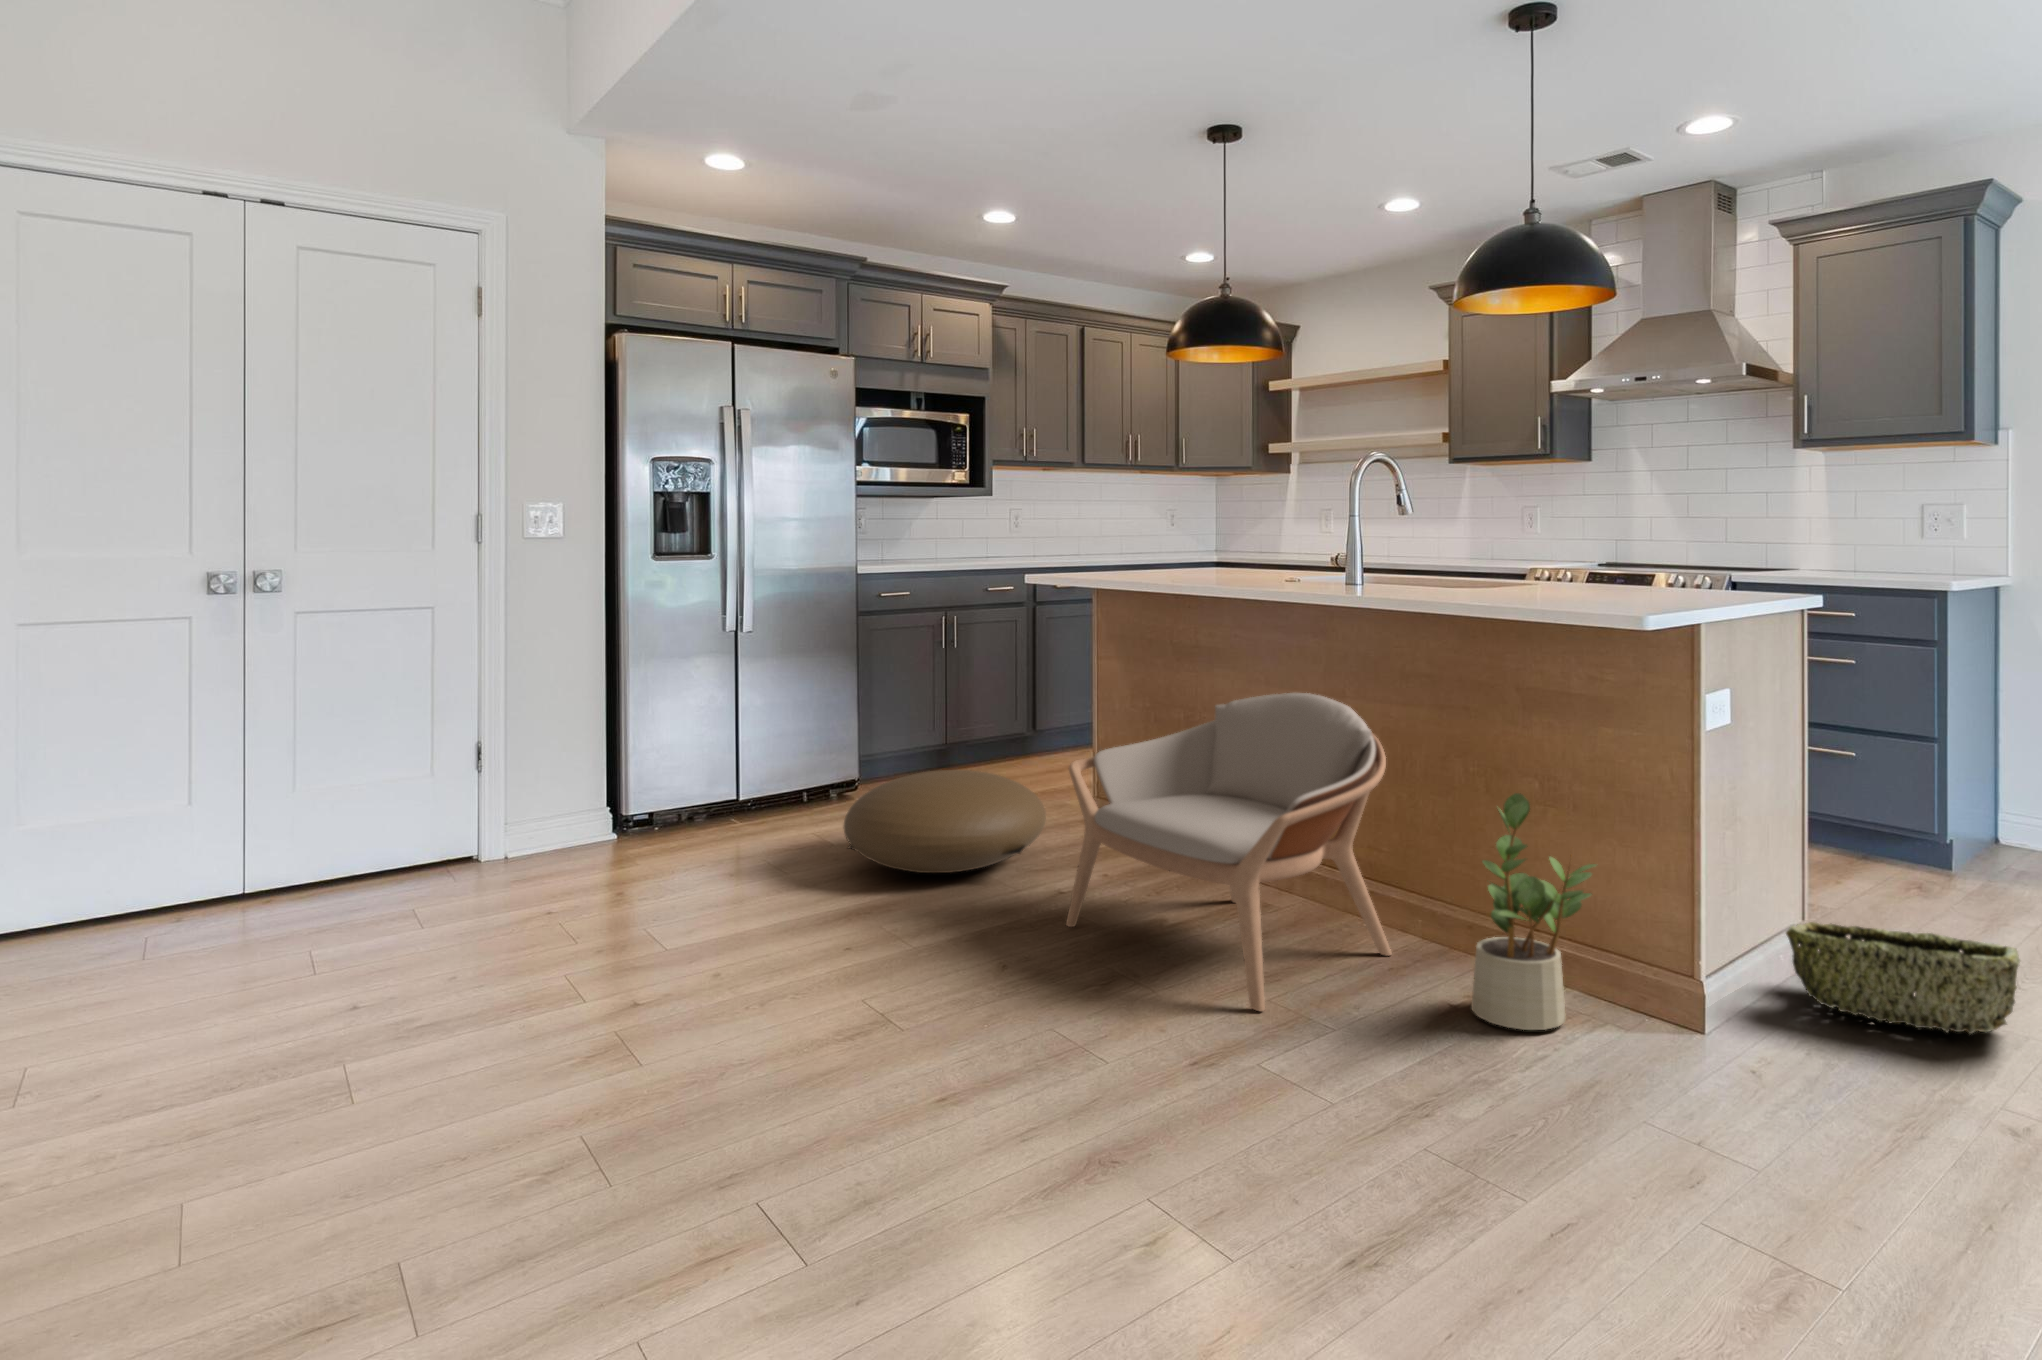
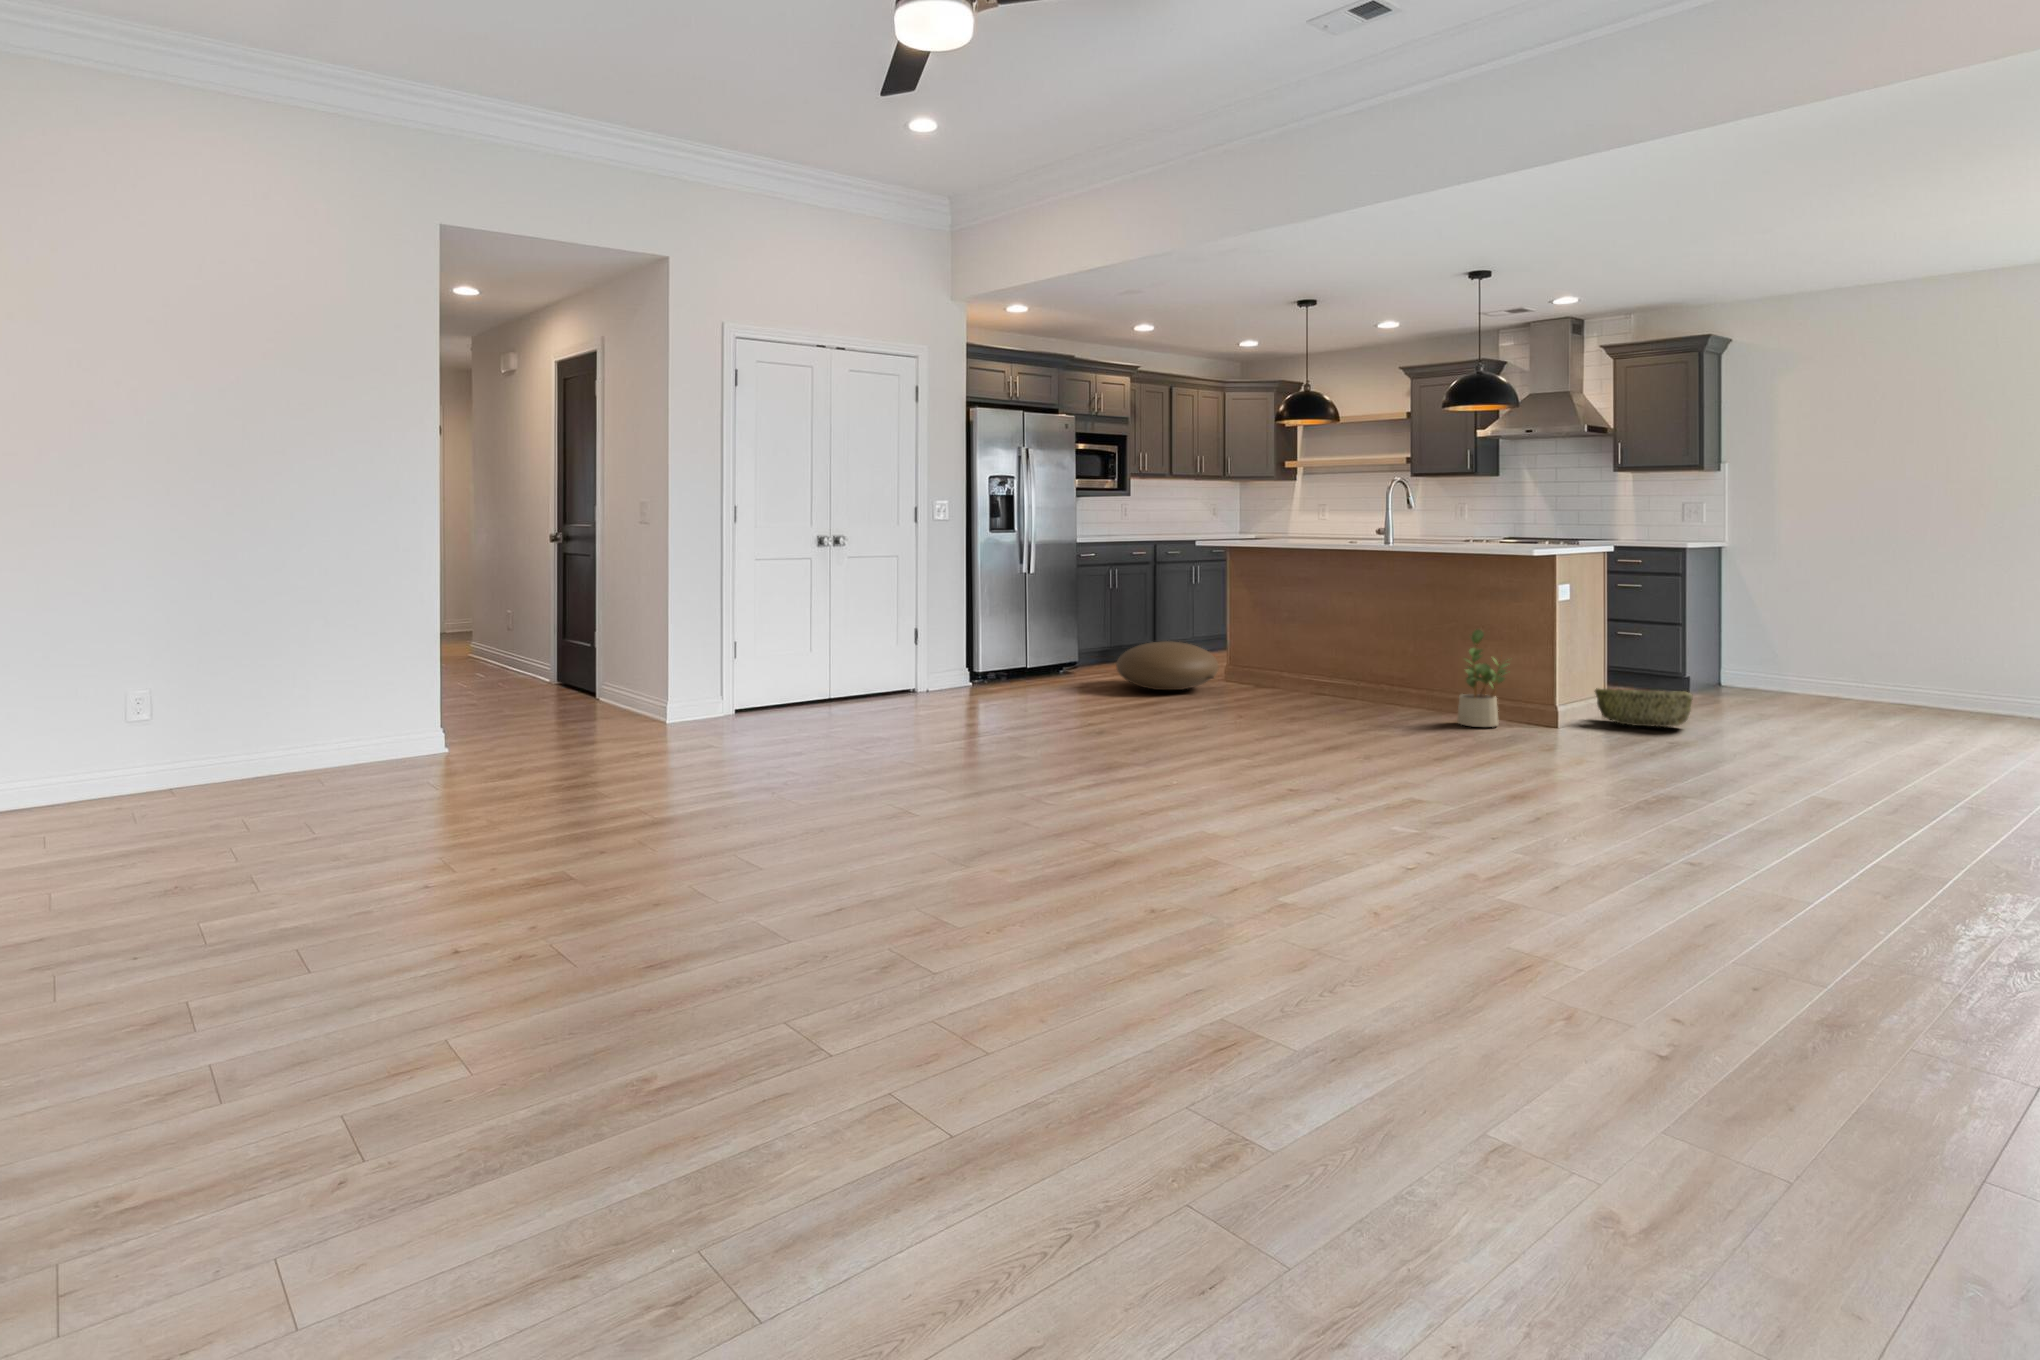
armchair: present [1066,693,1392,1011] -> none [1252,594,1414,724]

